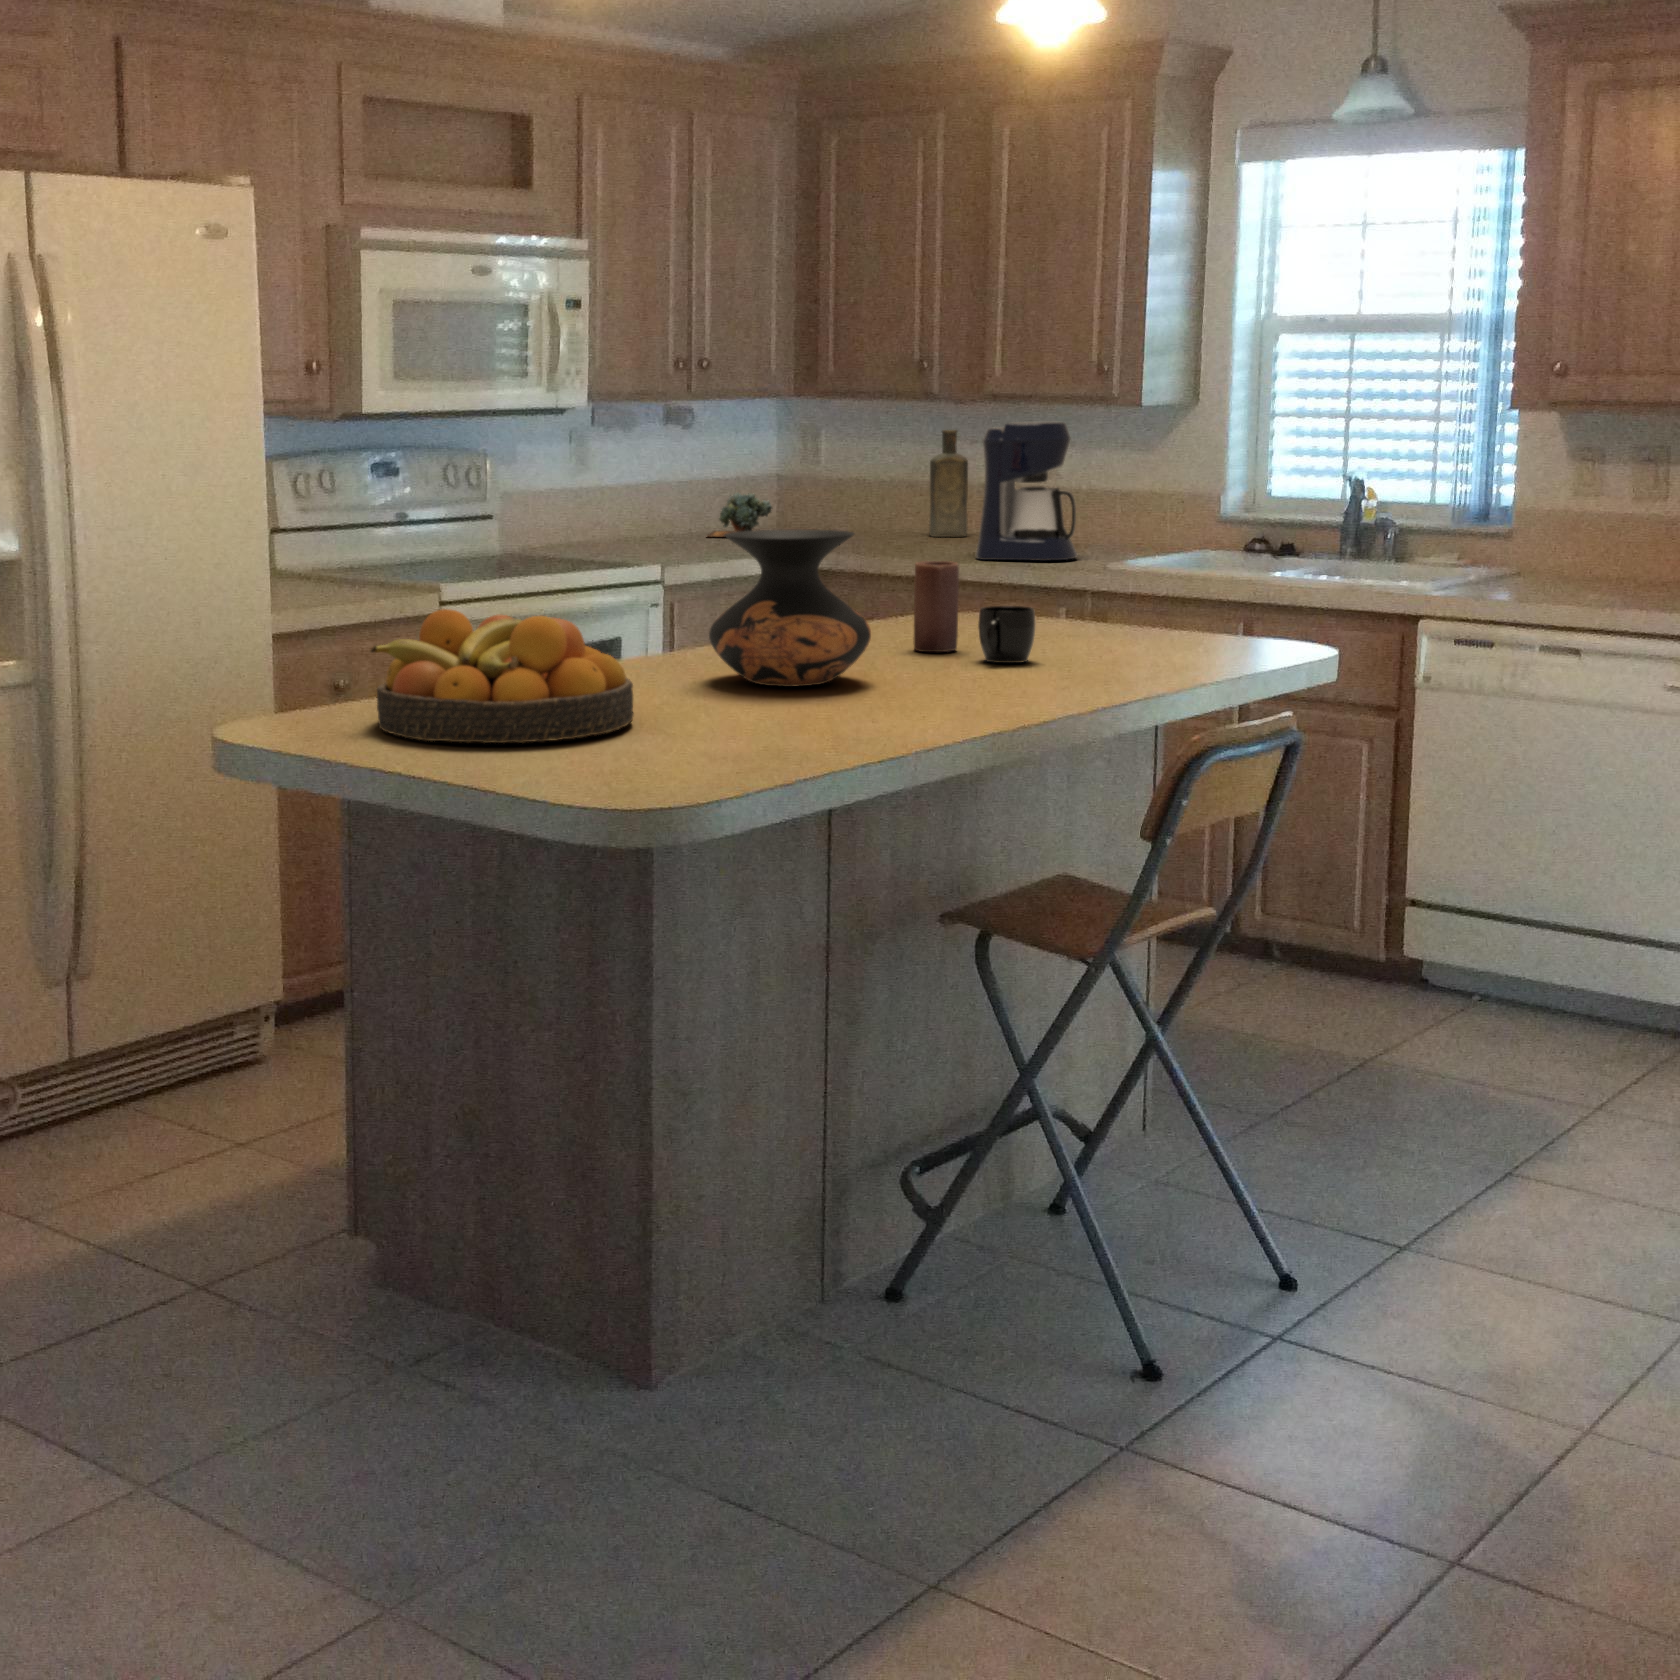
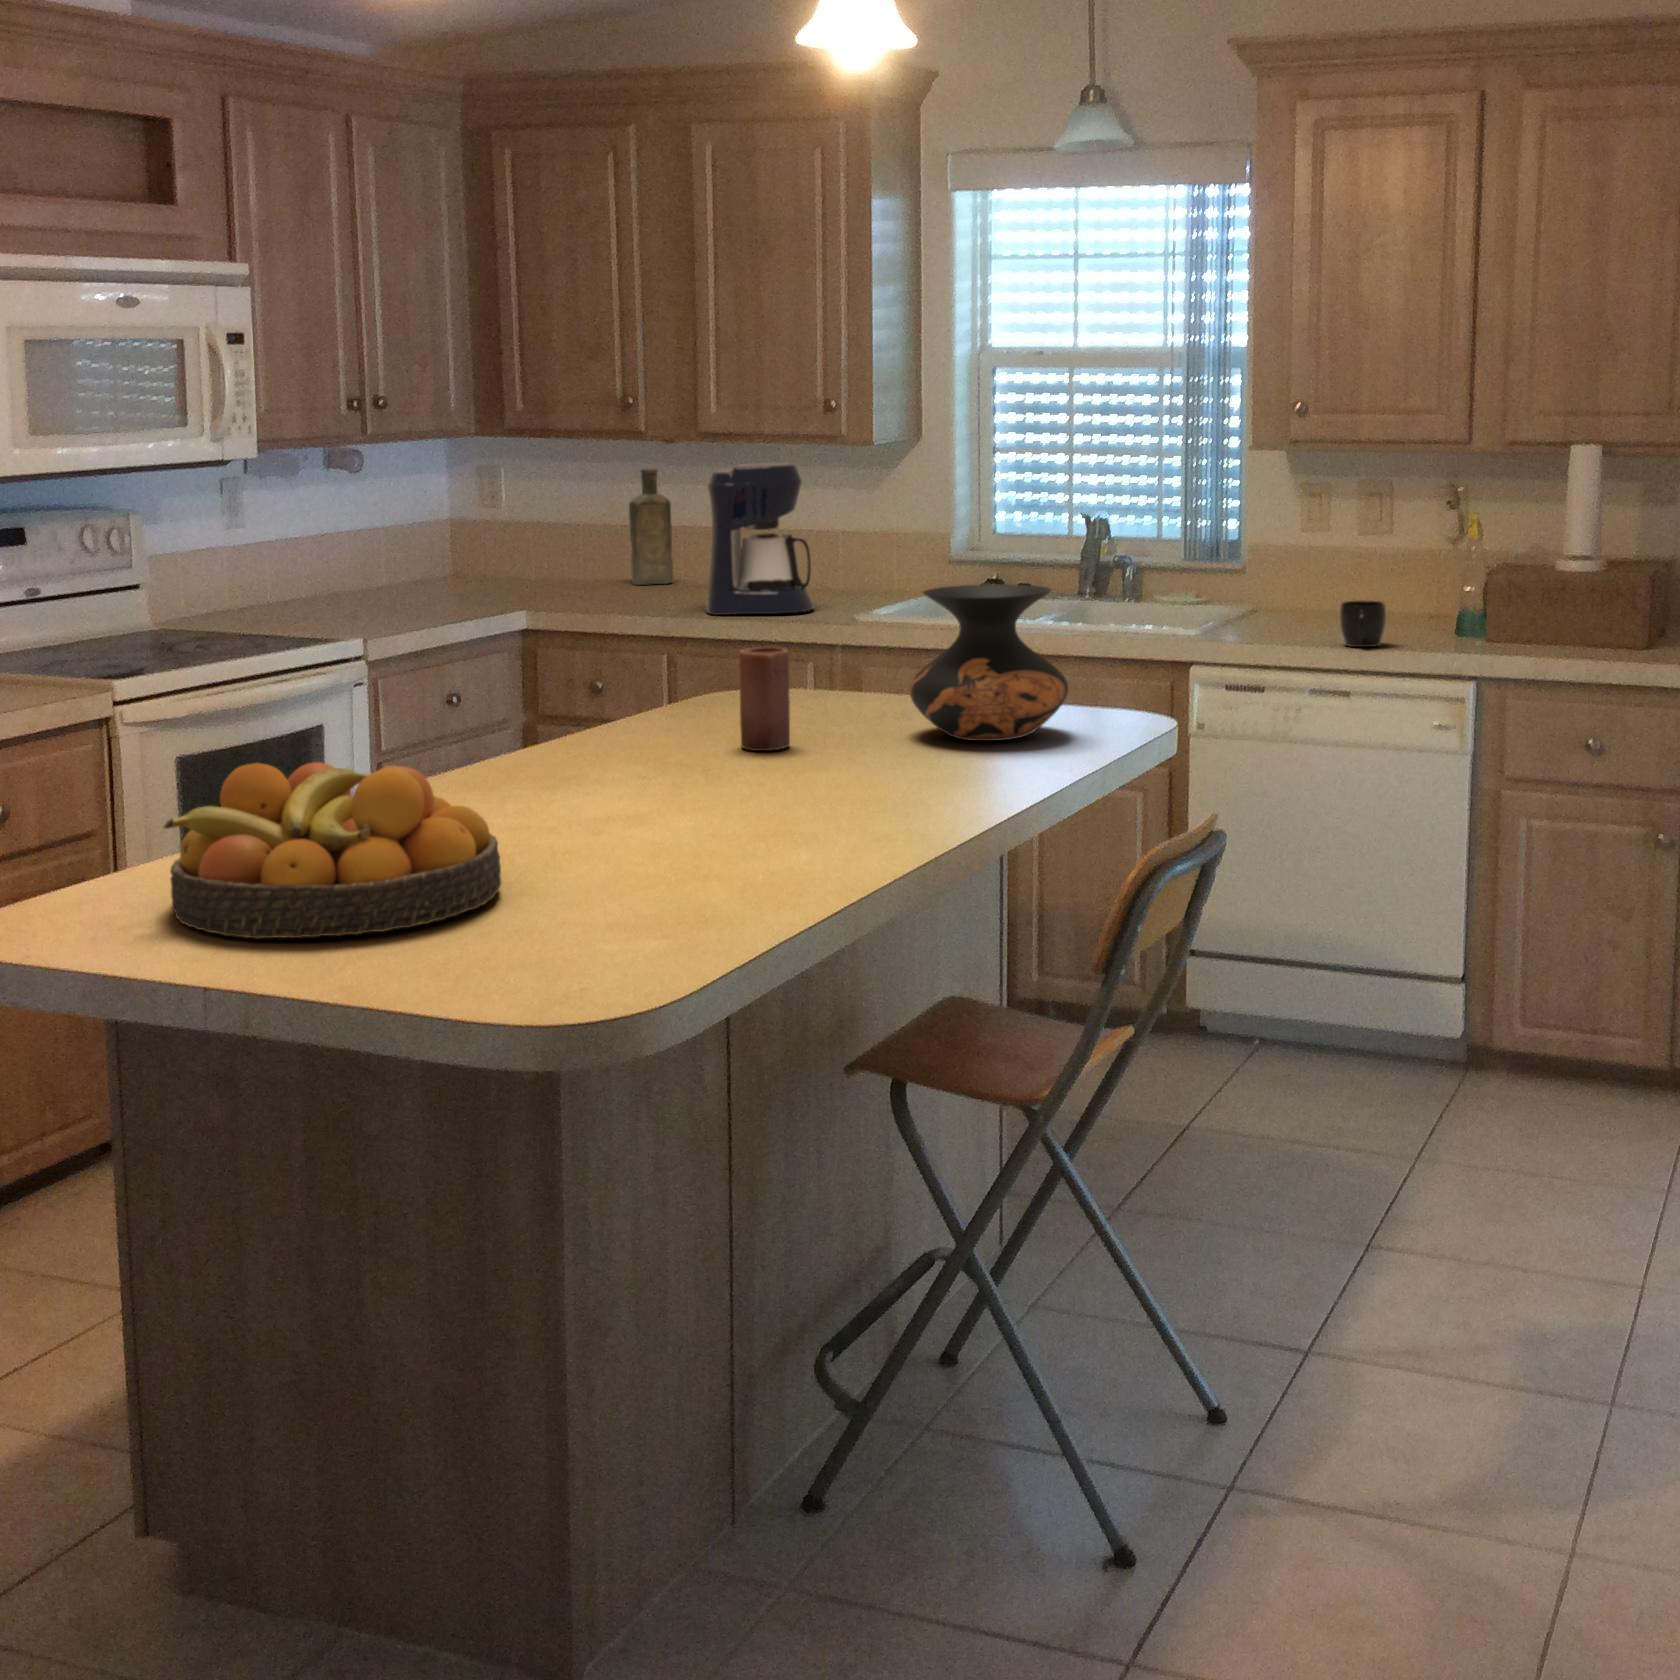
succulent plant: present [707,493,772,537] -> none [383,543,458,596]
vase: present [709,529,871,687] -> present [909,584,1068,741]
mug: present [978,606,1036,663] -> present [1340,601,1386,647]

